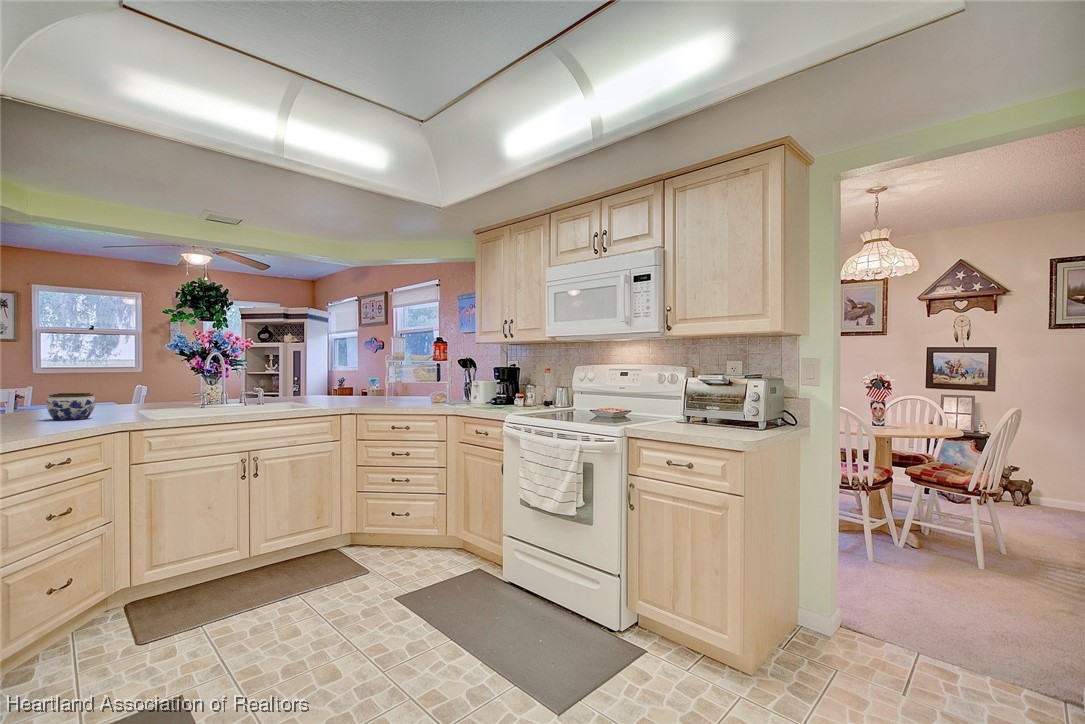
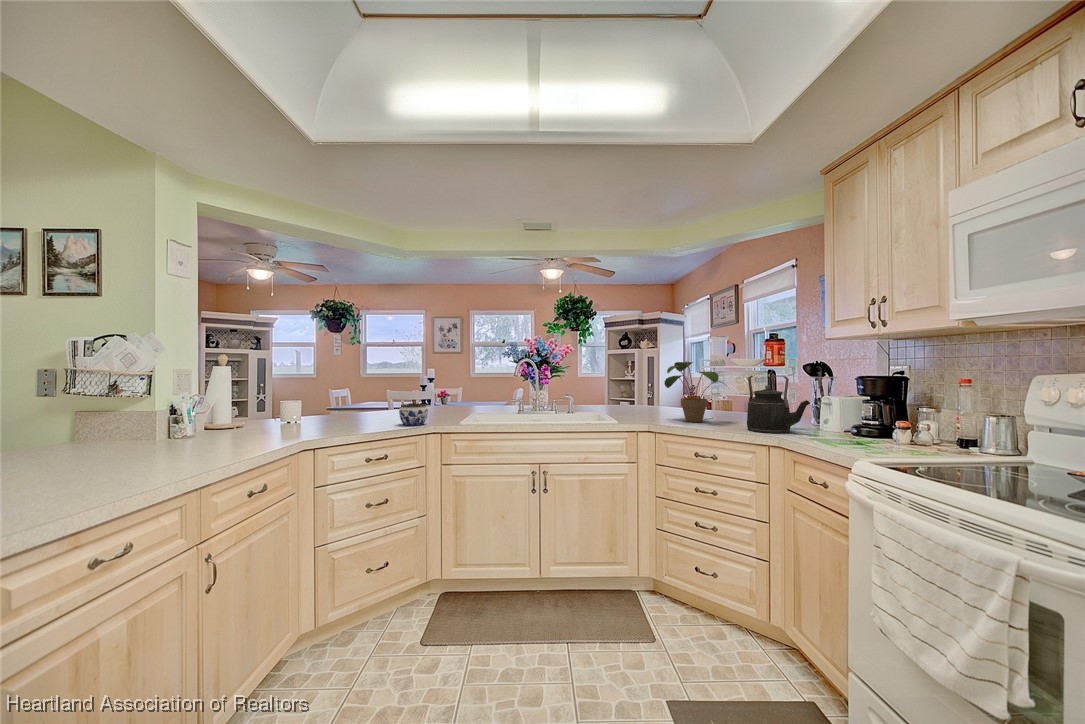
potted plant: none [362,355,414,404] -> present [664,361,727,422]
kettle: none [431,366,472,406] -> present [747,376,810,433]

